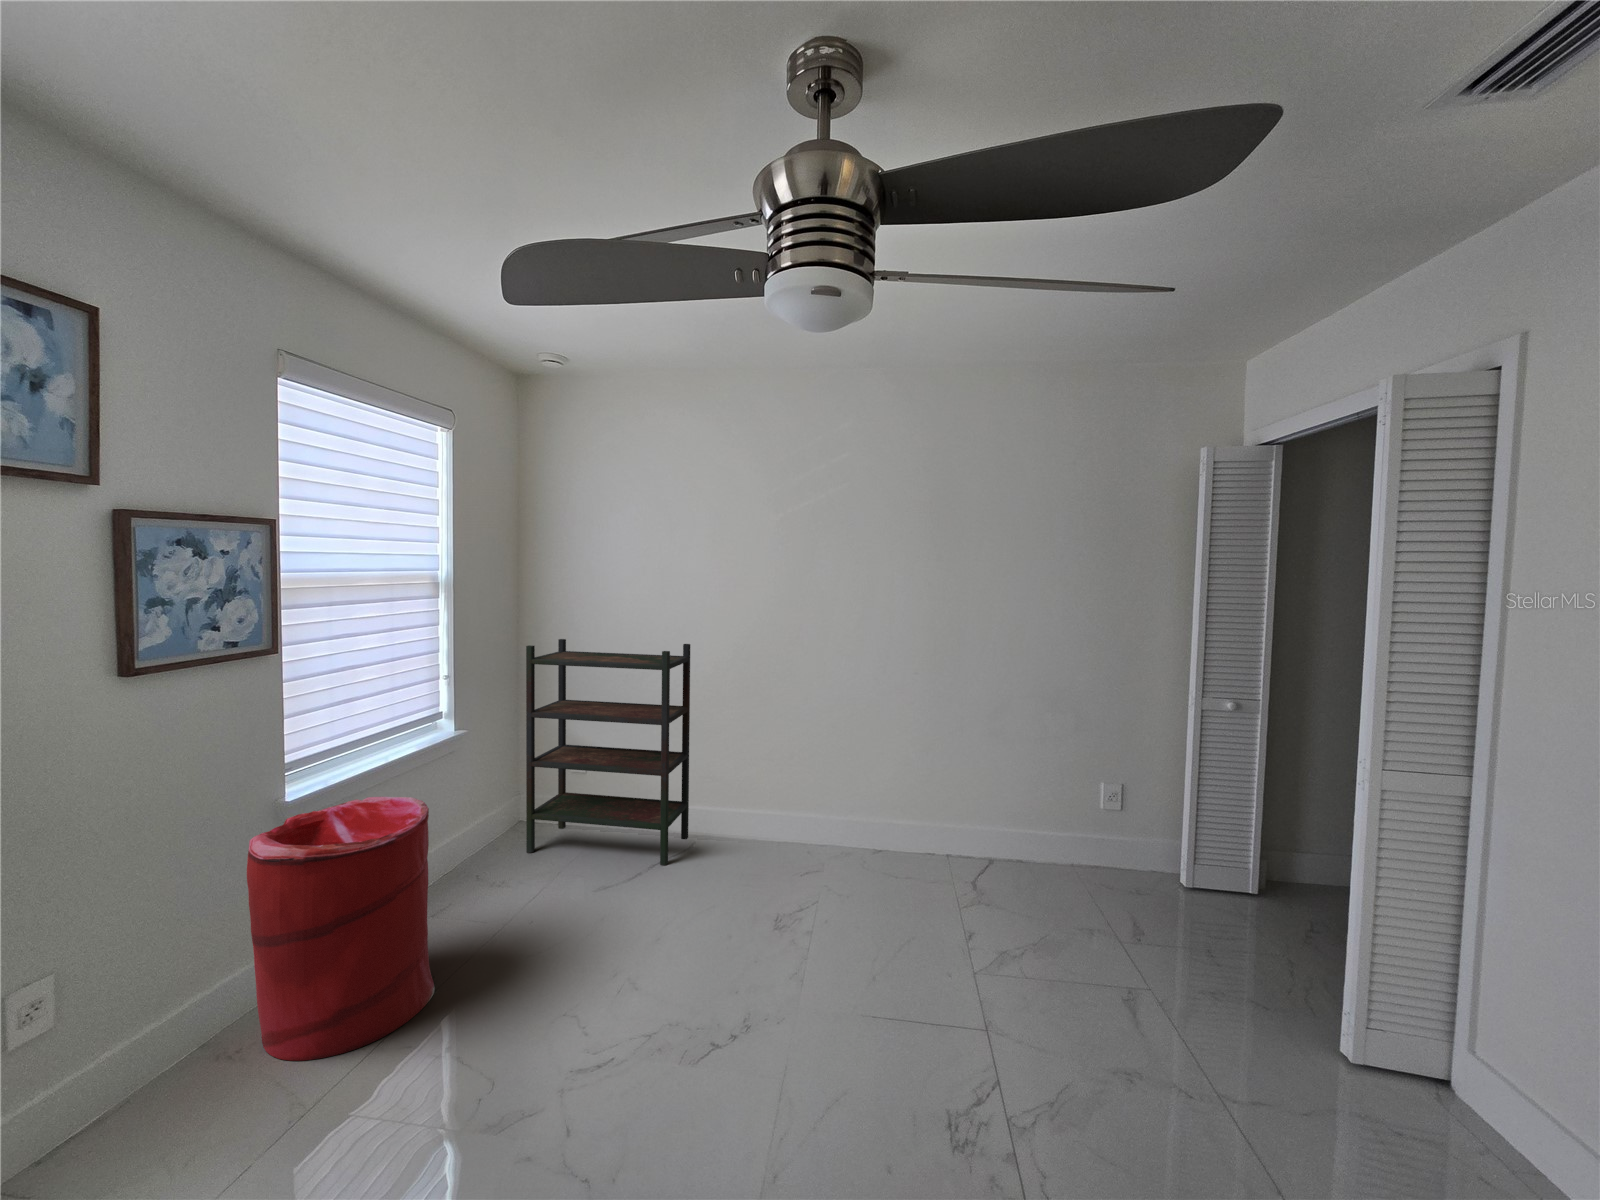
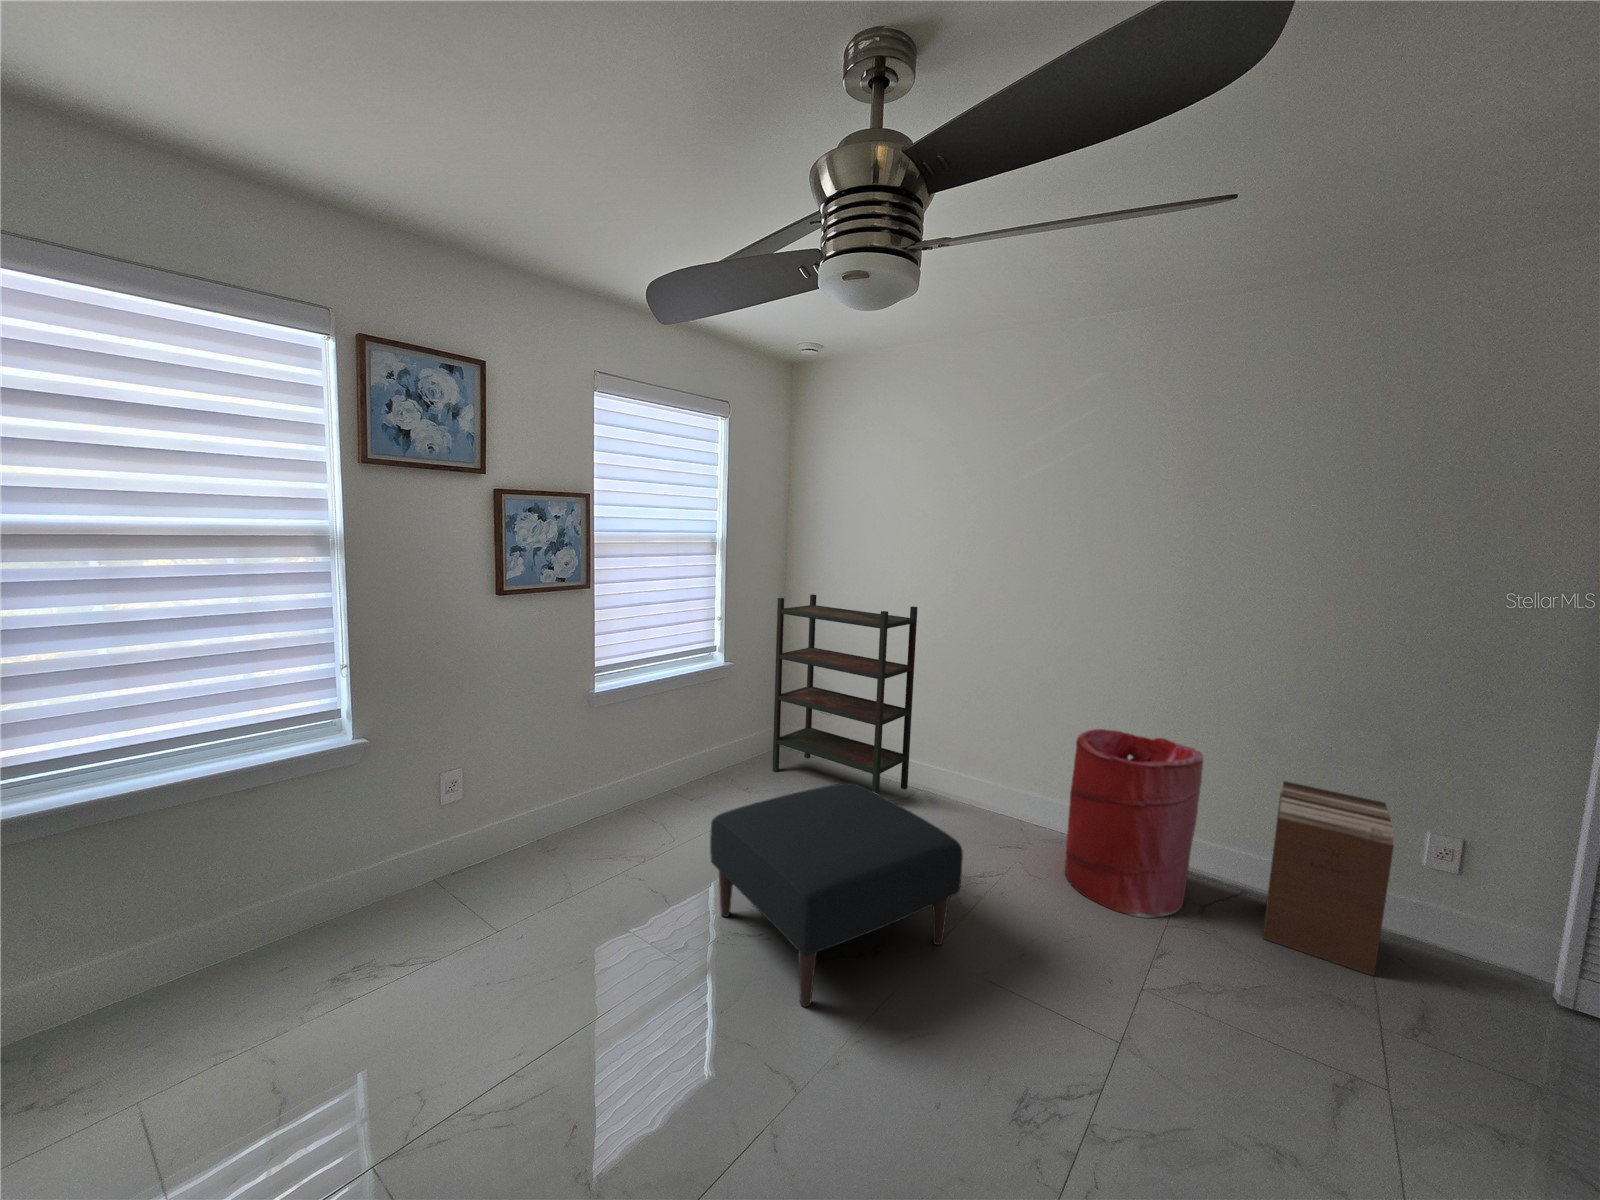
nightstand: none [1013,762,1104,902] -> present [1263,781,1394,976]
laundry hamper: present [247,797,435,1061] -> present [1065,729,1203,918]
ottoman: none [530,845,819,1123] -> present [710,783,963,1007]

